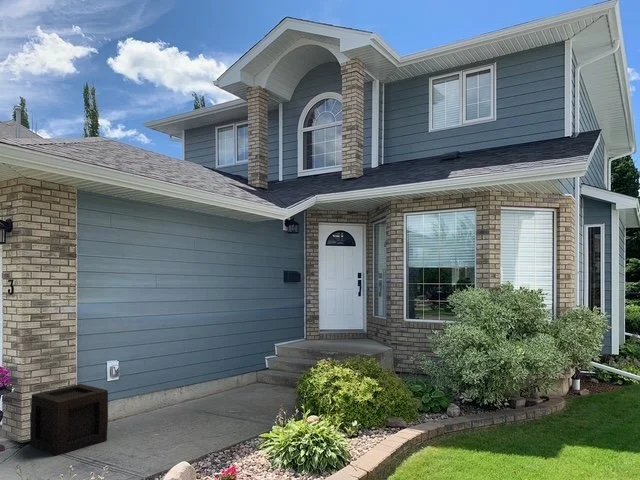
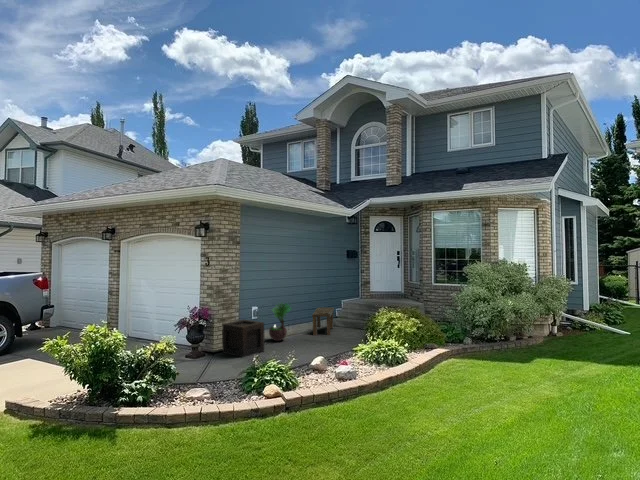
potted tree: none [134,349,175,416] -> present [269,304,290,341]
bench: none [214,357,256,404] -> present [312,307,334,336]

